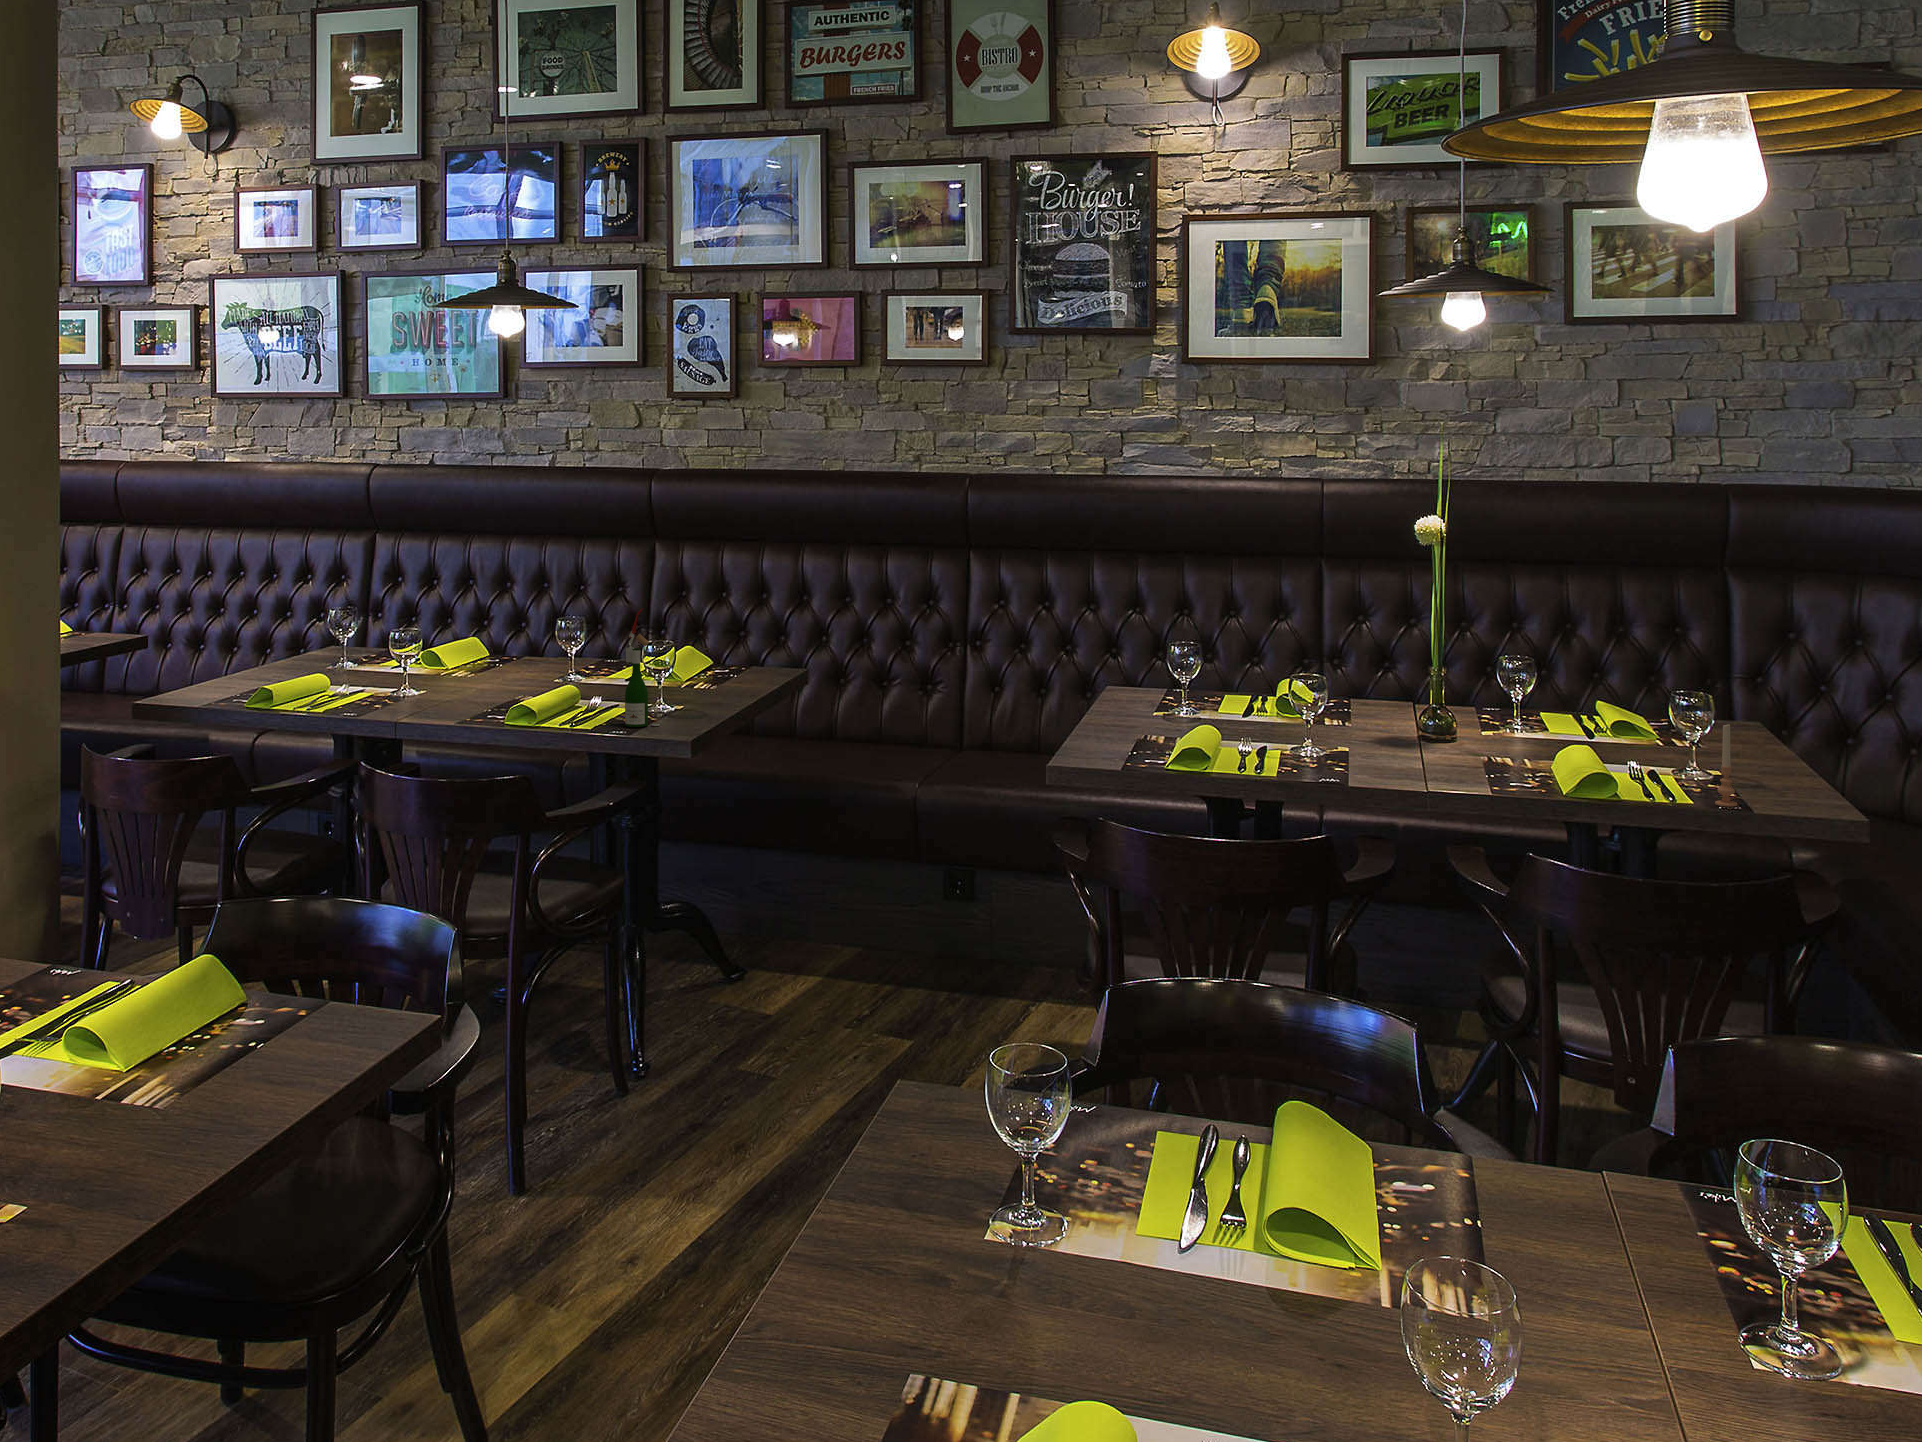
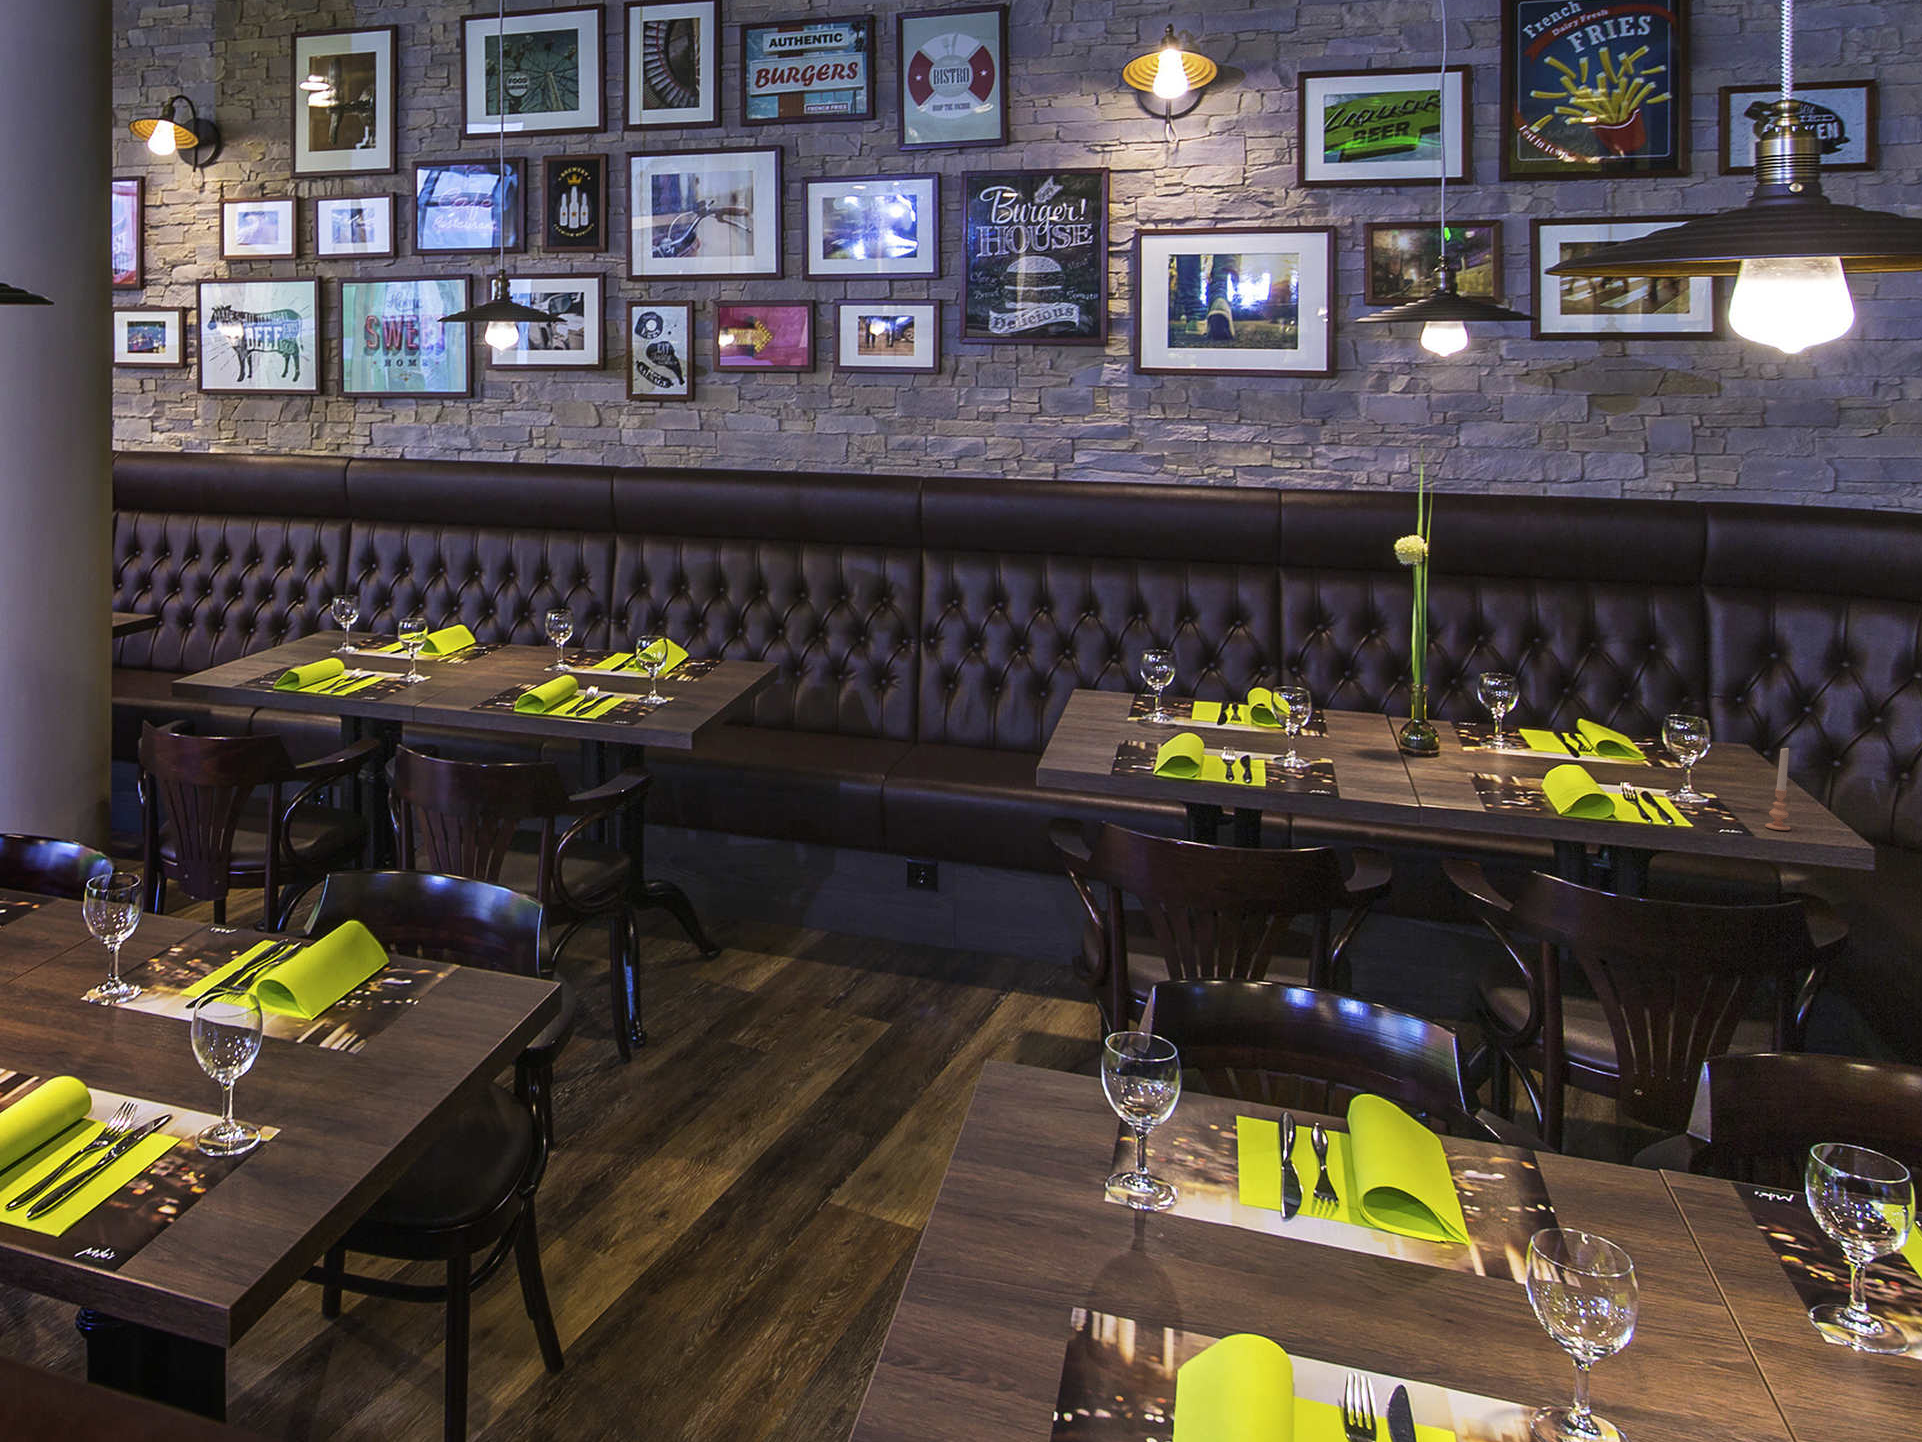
wine bottle: present [625,609,660,727] -> none [624,602,657,714]

